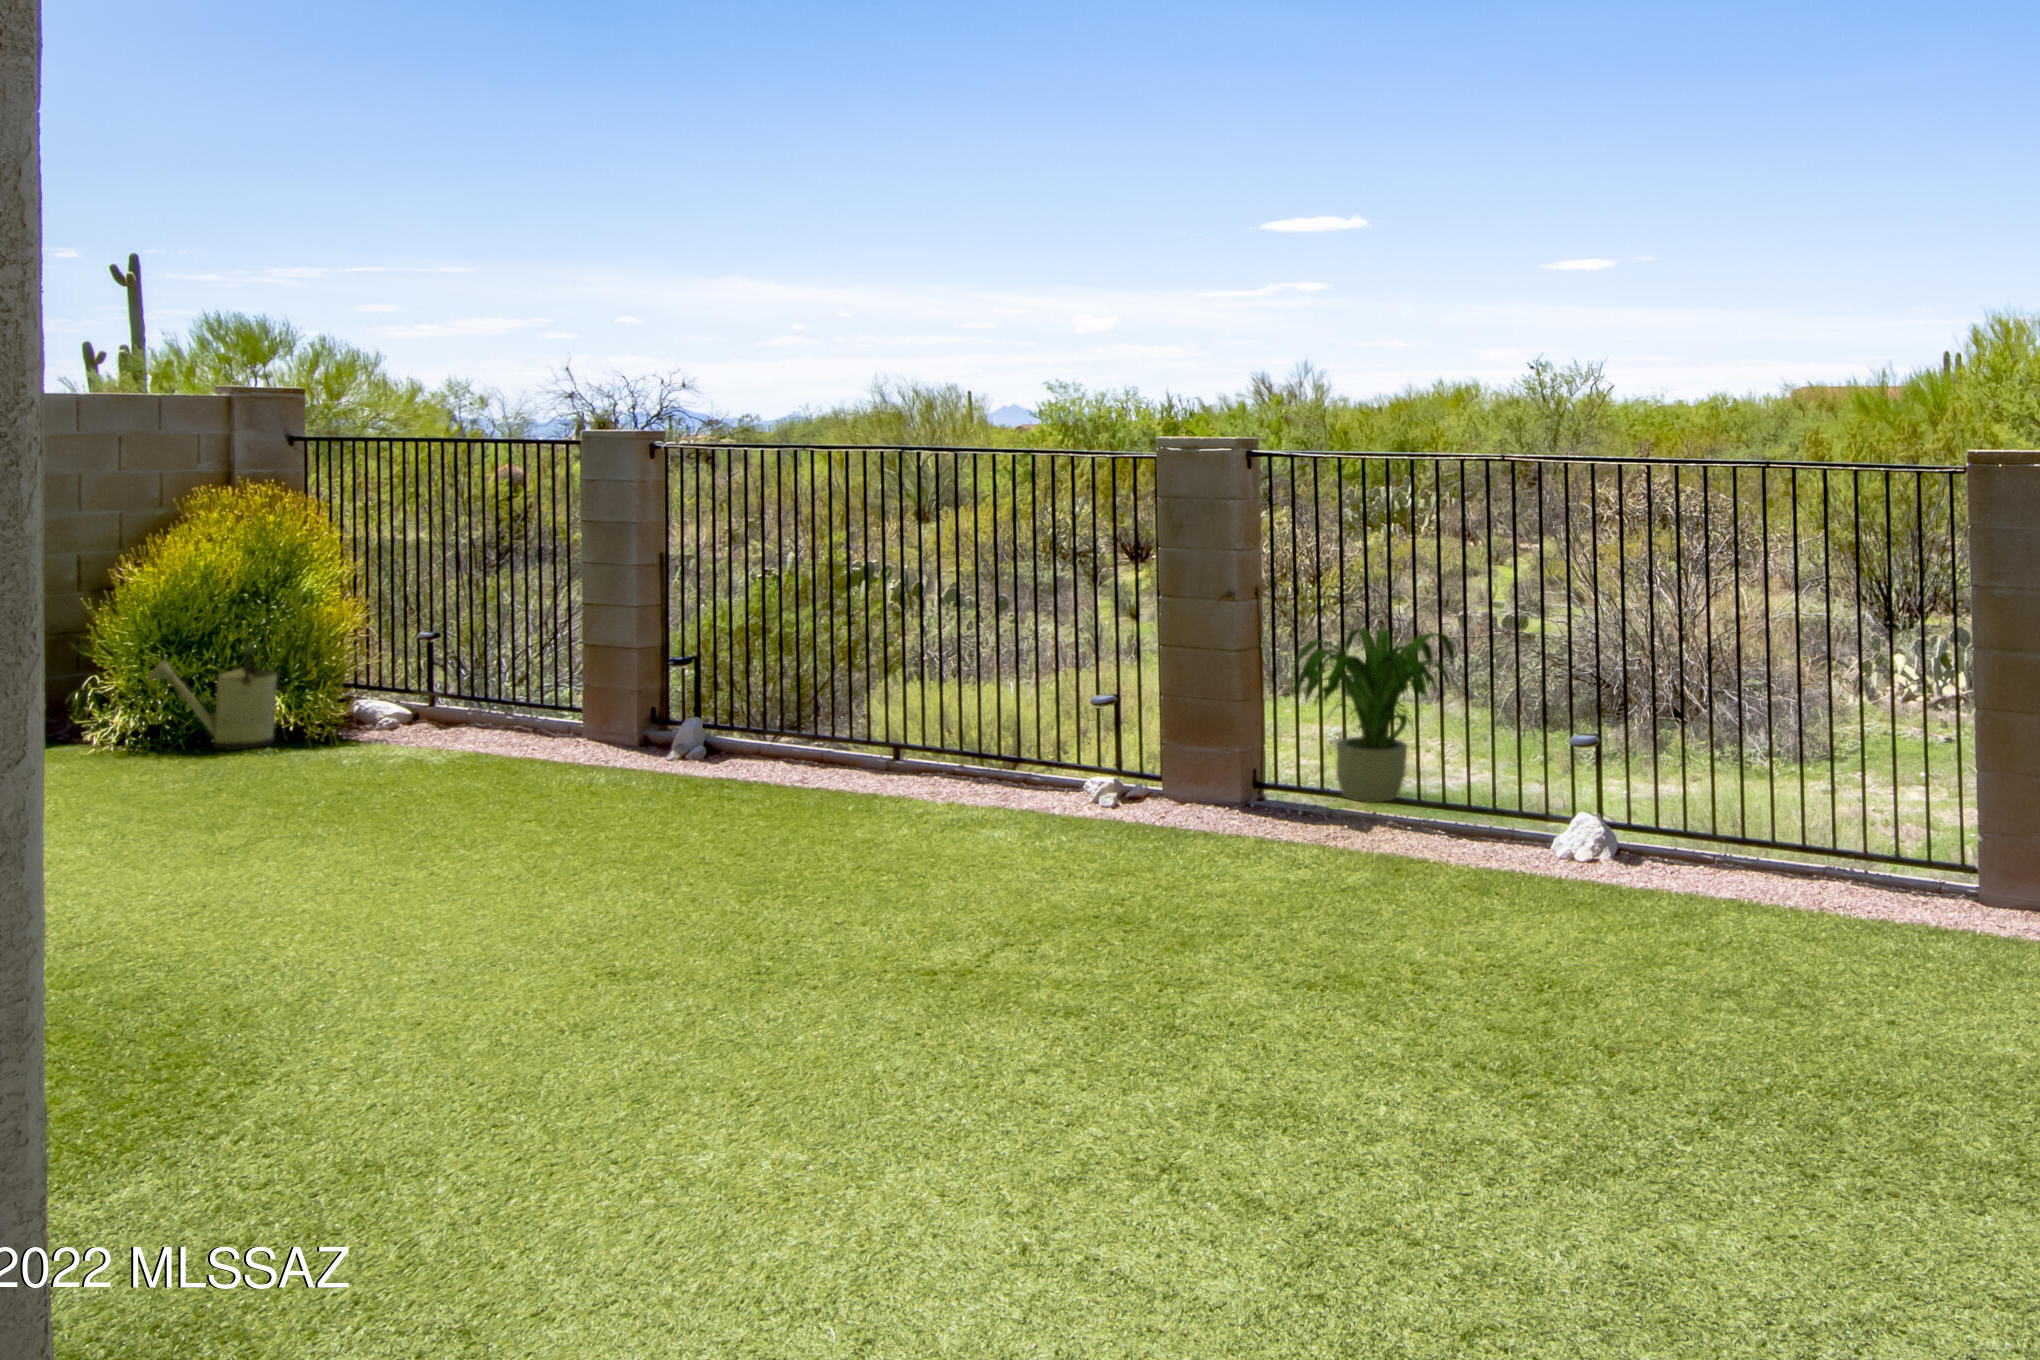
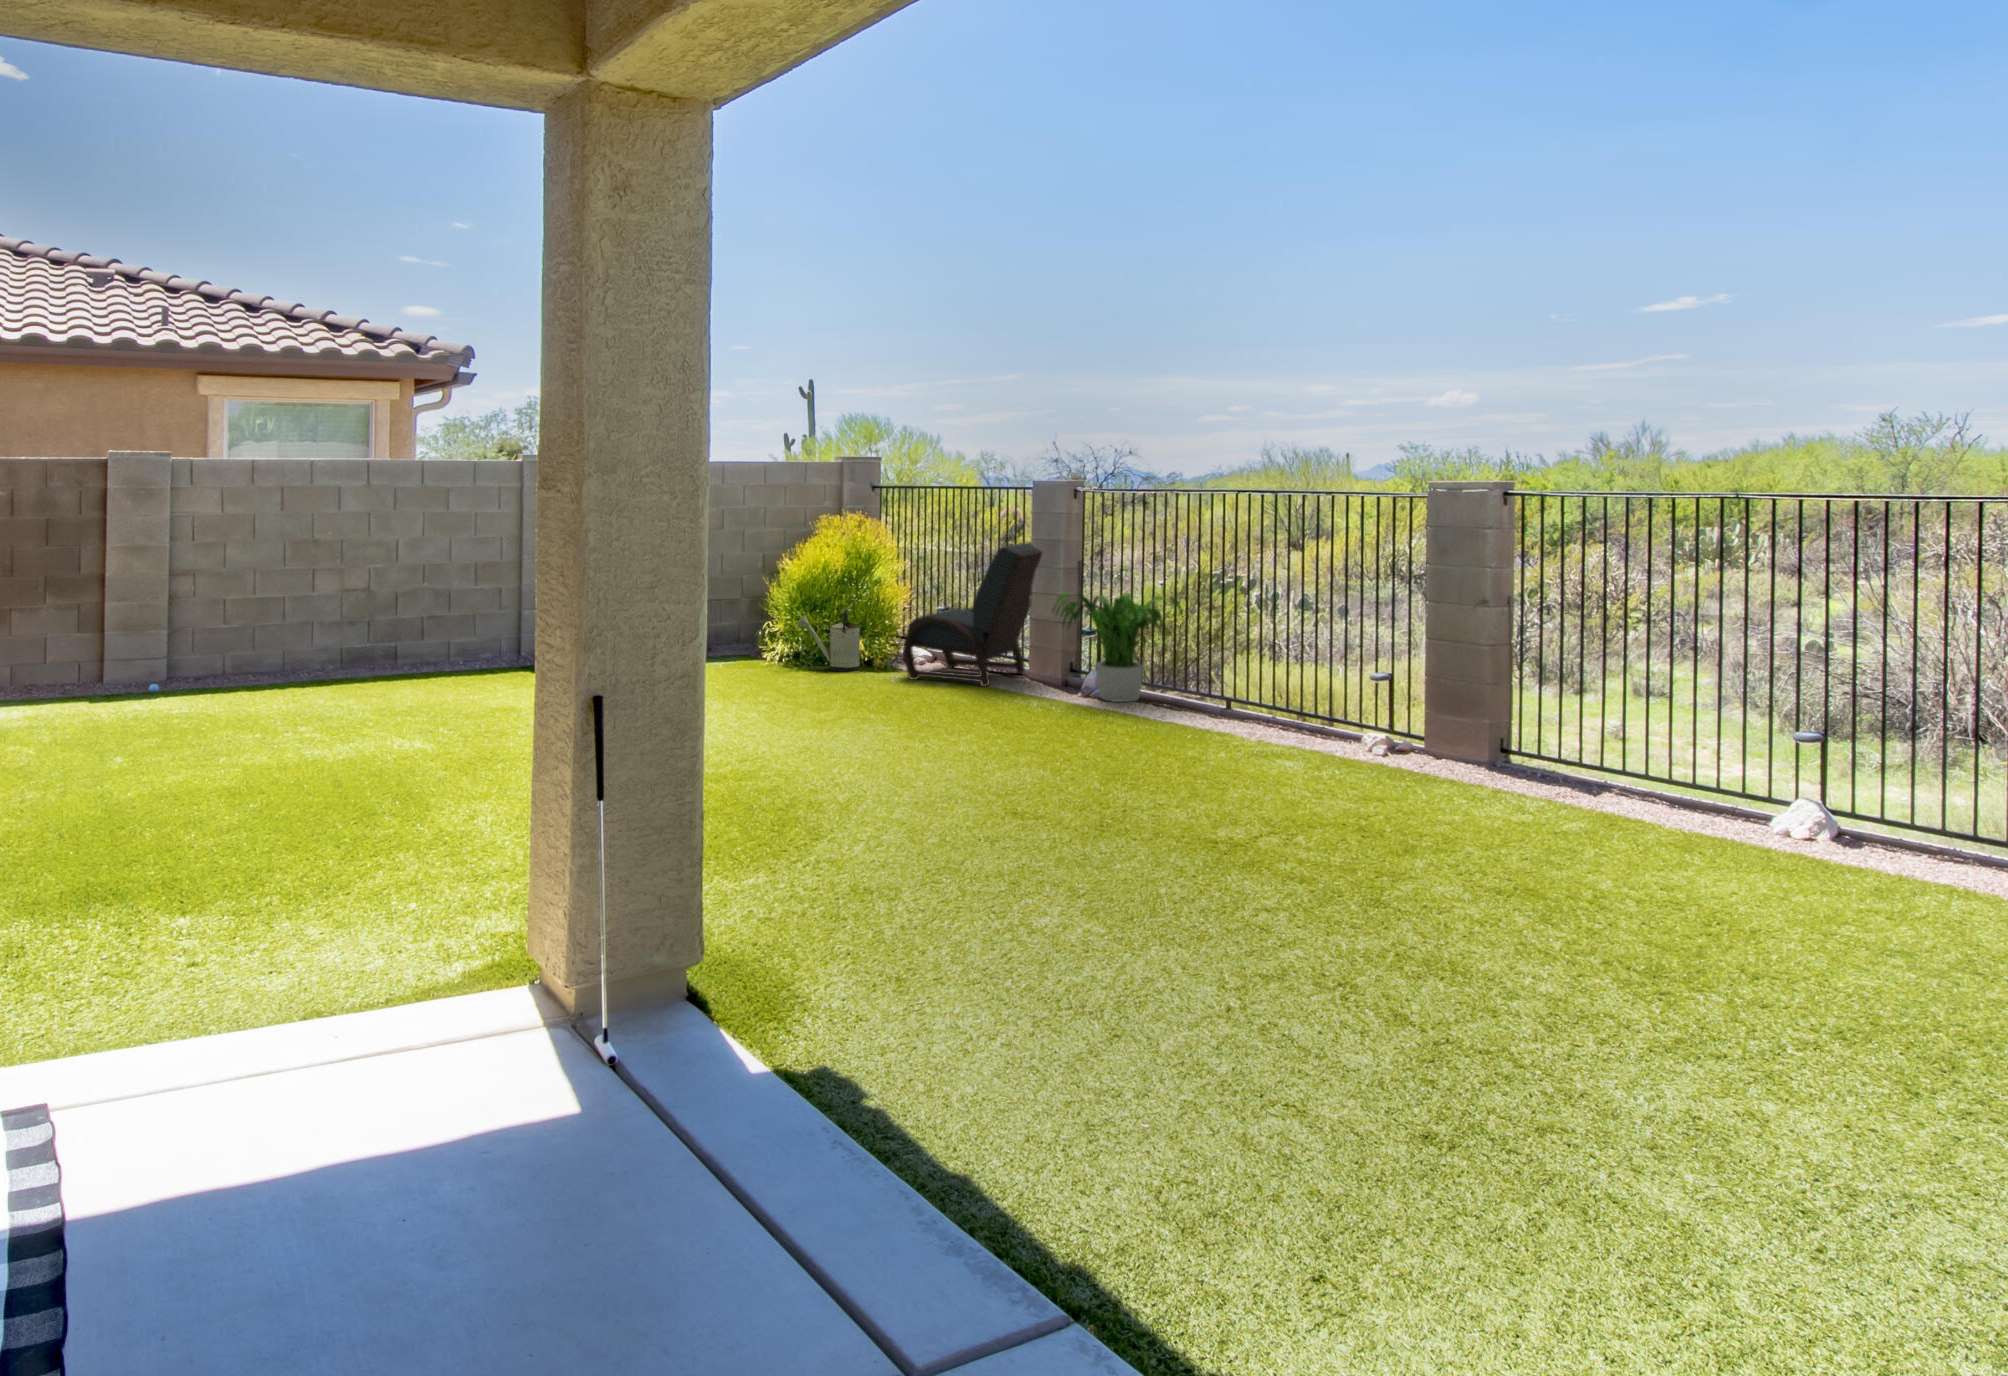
lounge chair: none [362,531,632,757] -> present [903,542,1042,687]
potted plant: present [1295,628,1454,802] -> present [1053,592,1183,702]

